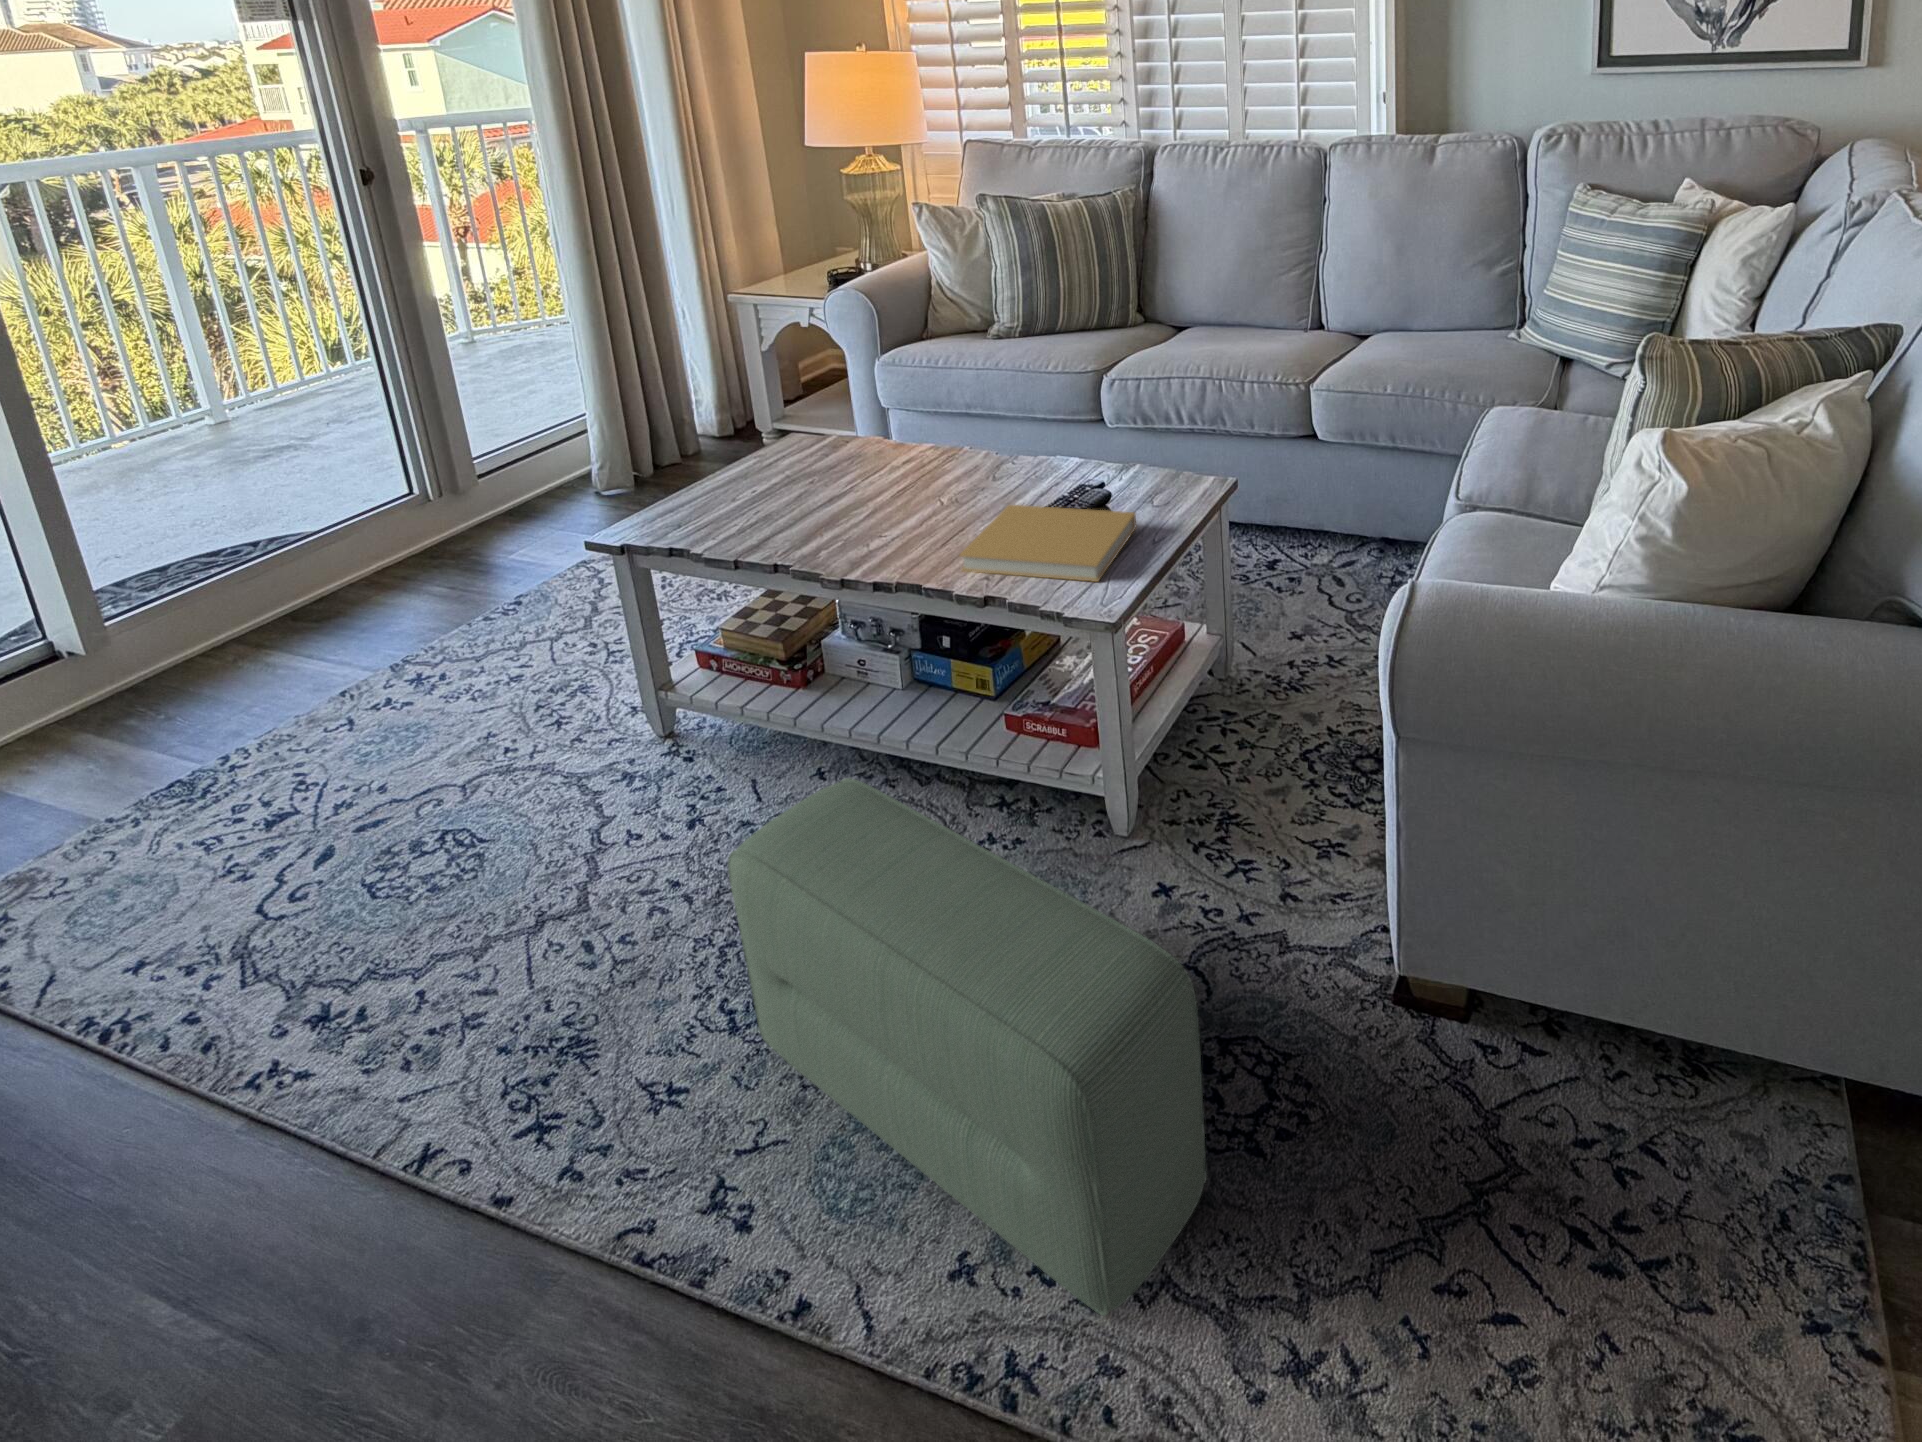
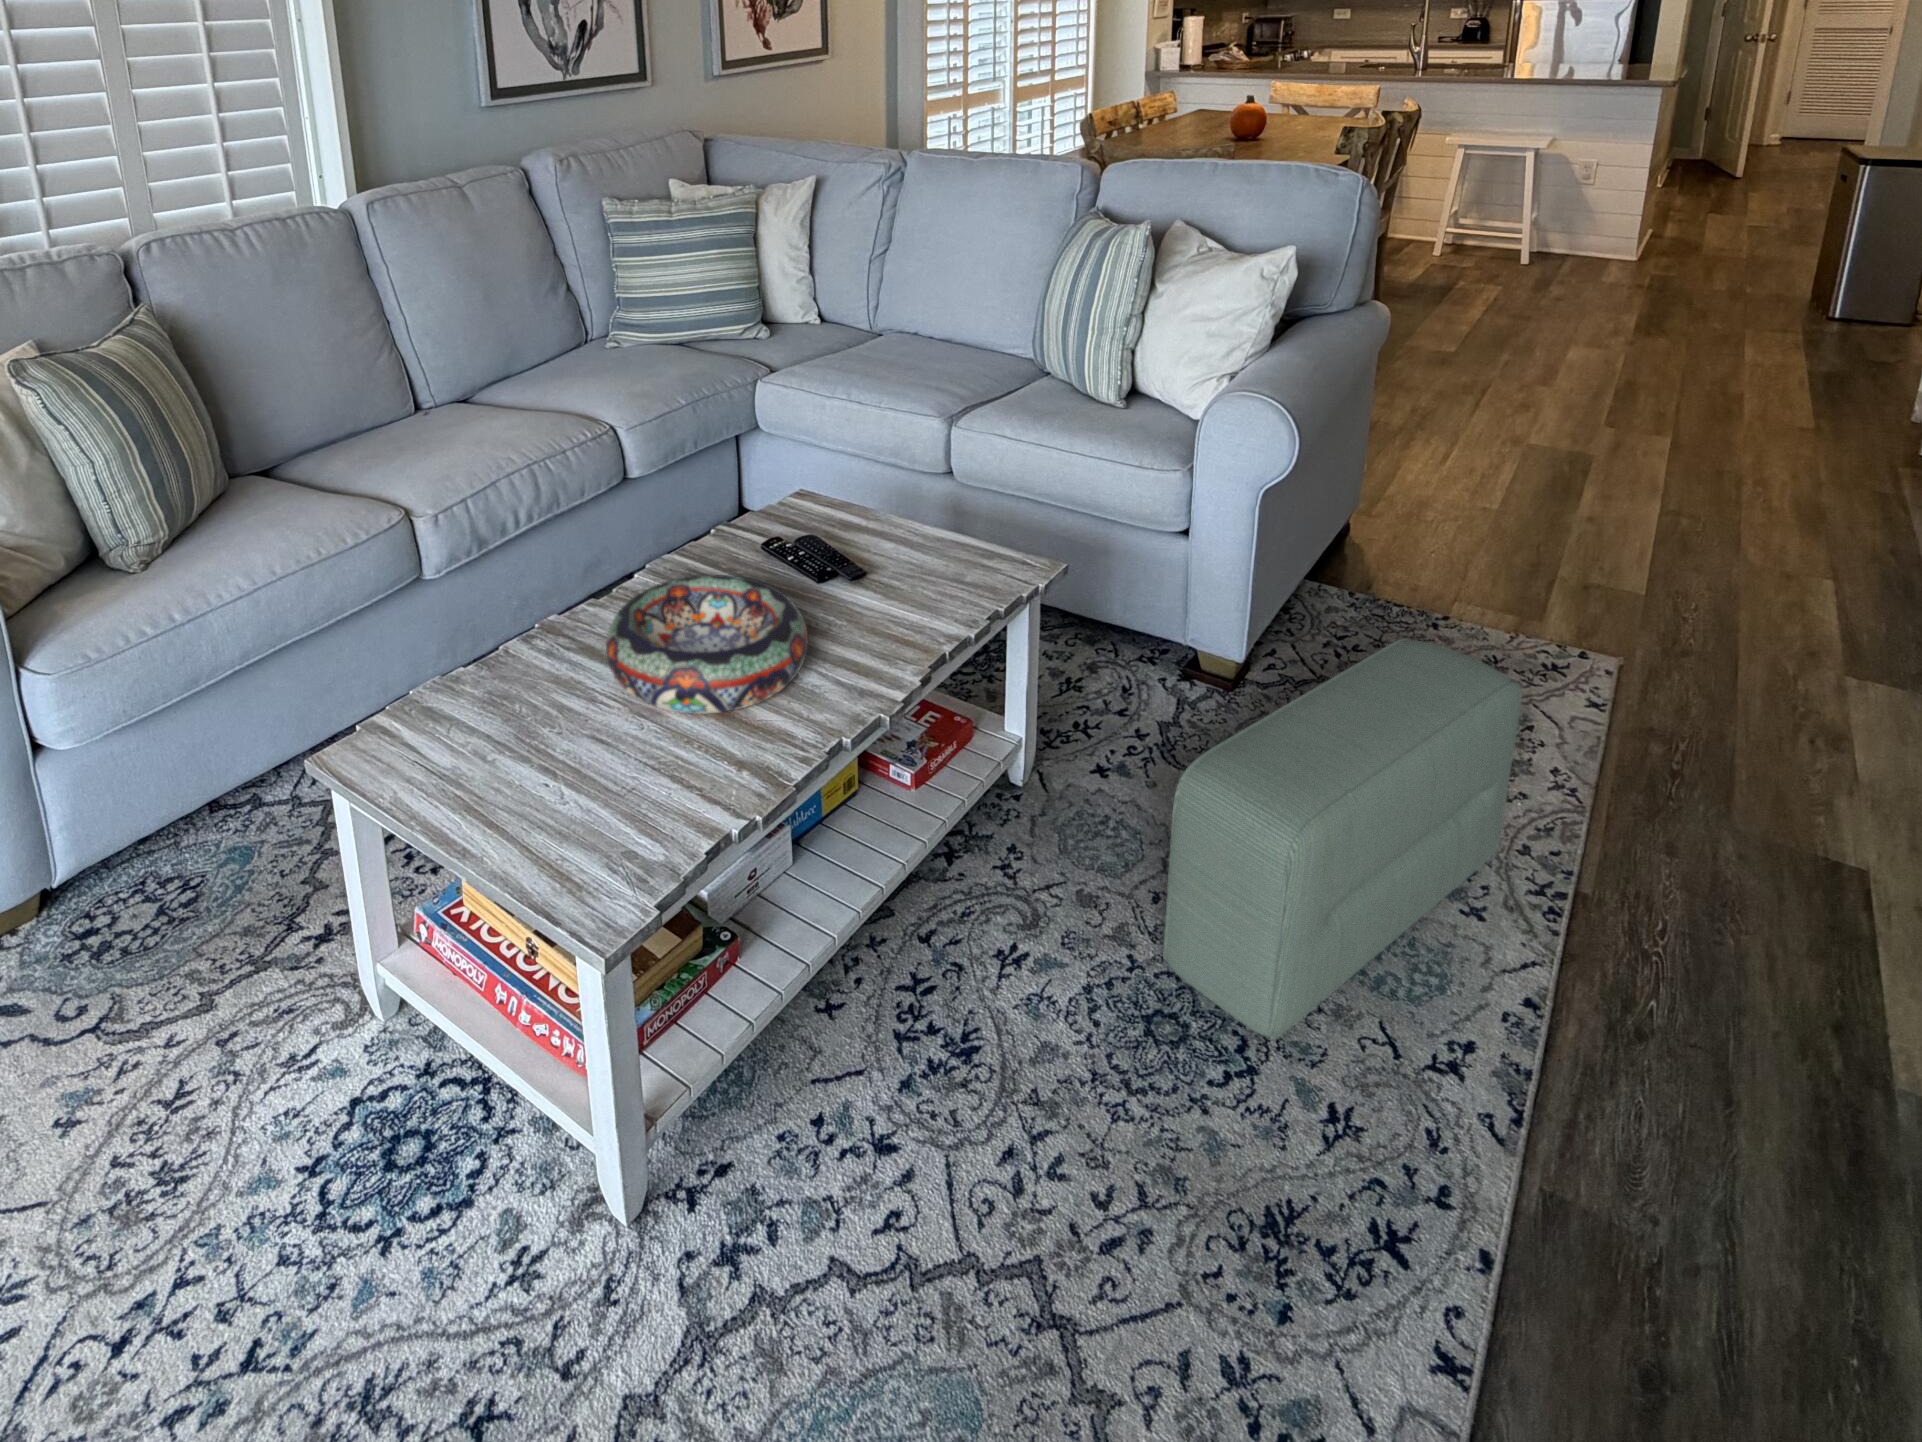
decorative bowl: none [791,441,946,532] -> present [606,575,808,714]
book: present [960,505,1136,582] -> none [817,521,994,624]

